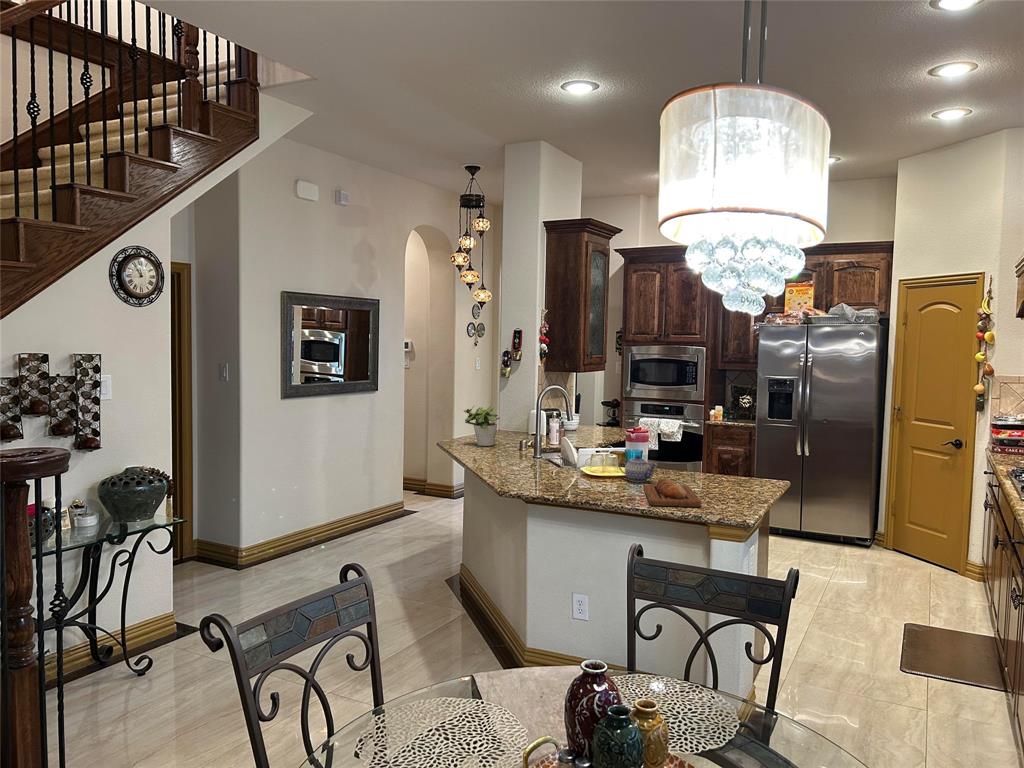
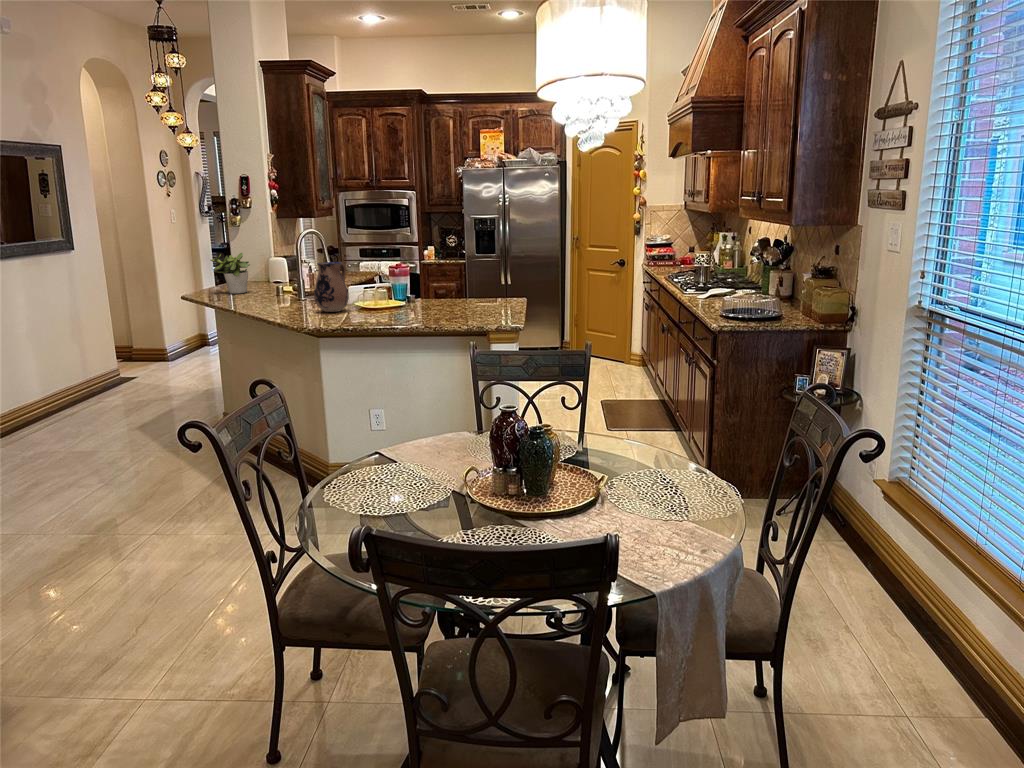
ceramic pitcher: none [531,425,570,481] -> present [314,262,349,312]
teapot: present [619,456,656,482] -> none [391,283,426,306]
bread loaf: present [643,478,701,507] -> none [419,298,475,319]

